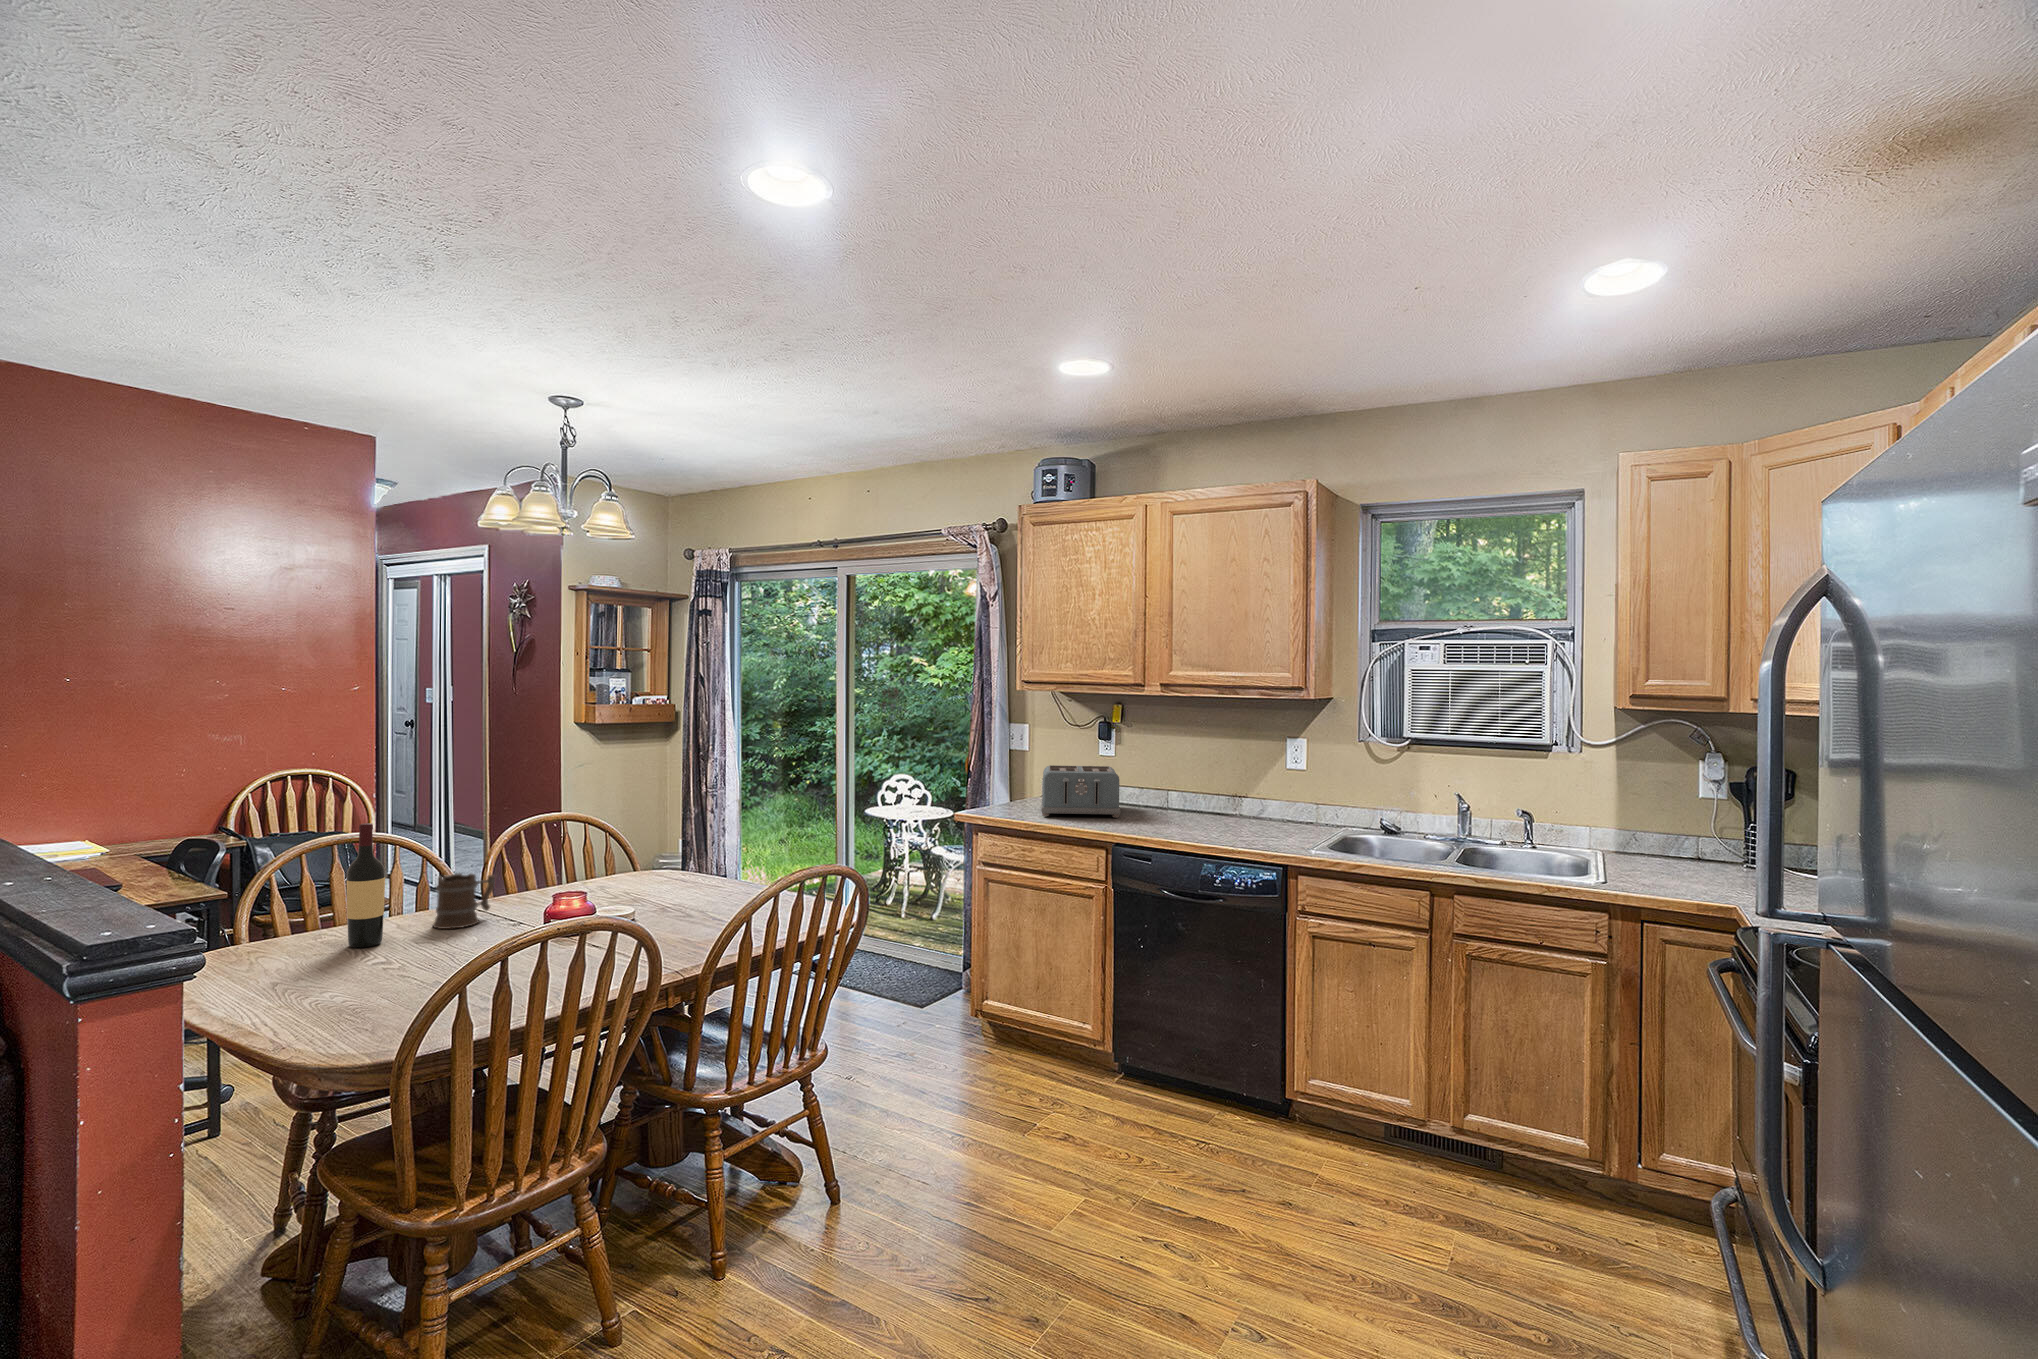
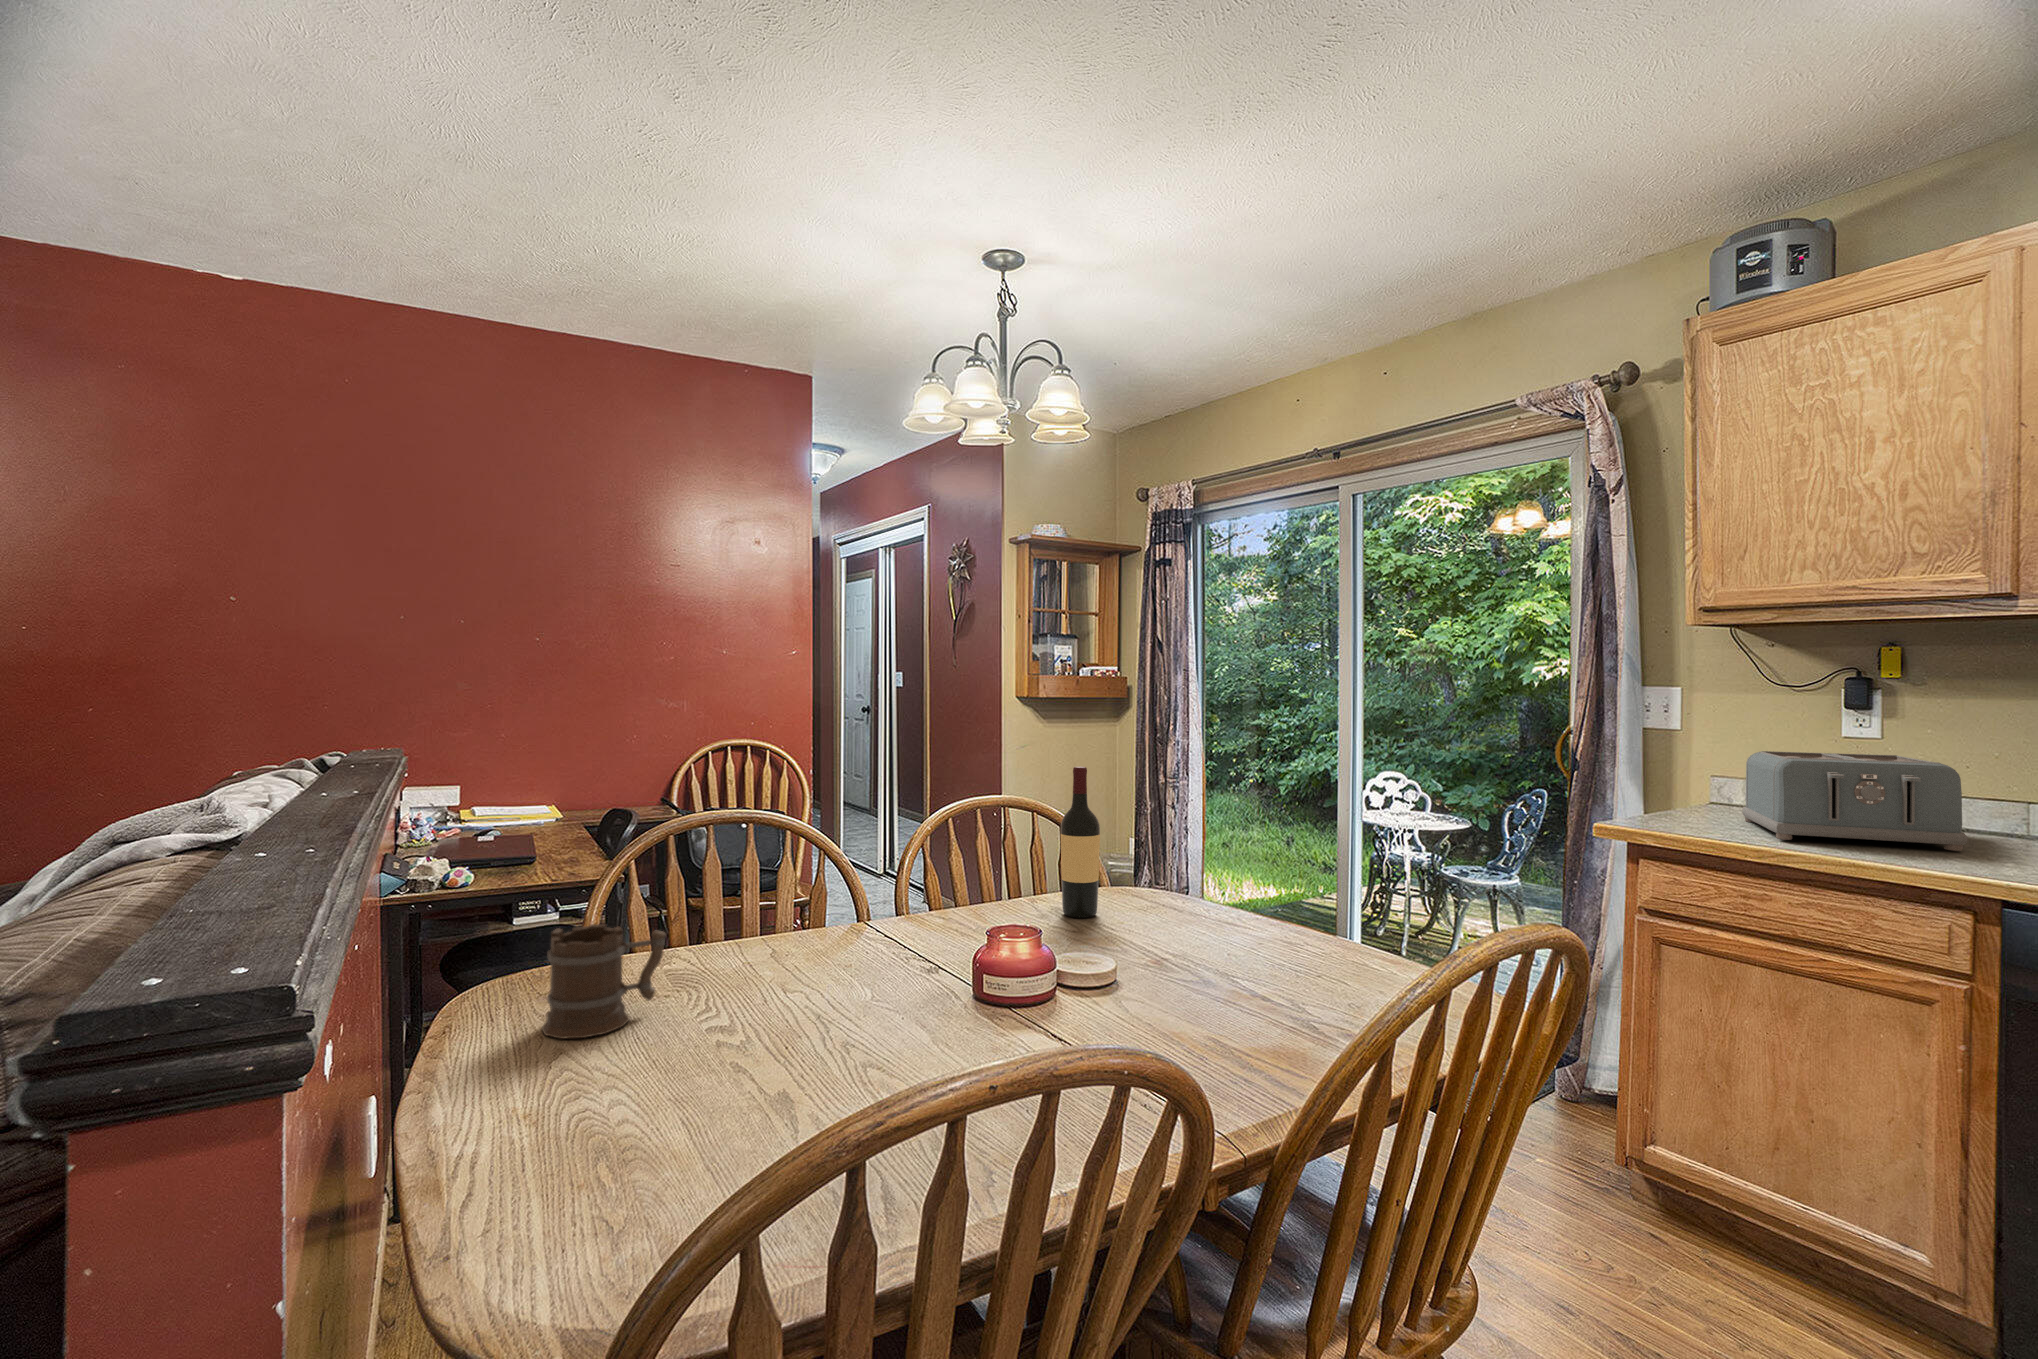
wine bottle: present [346,823,385,948] -> present [1061,767,1100,918]
mug: present [433,873,495,929] -> present [542,924,666,1039]

